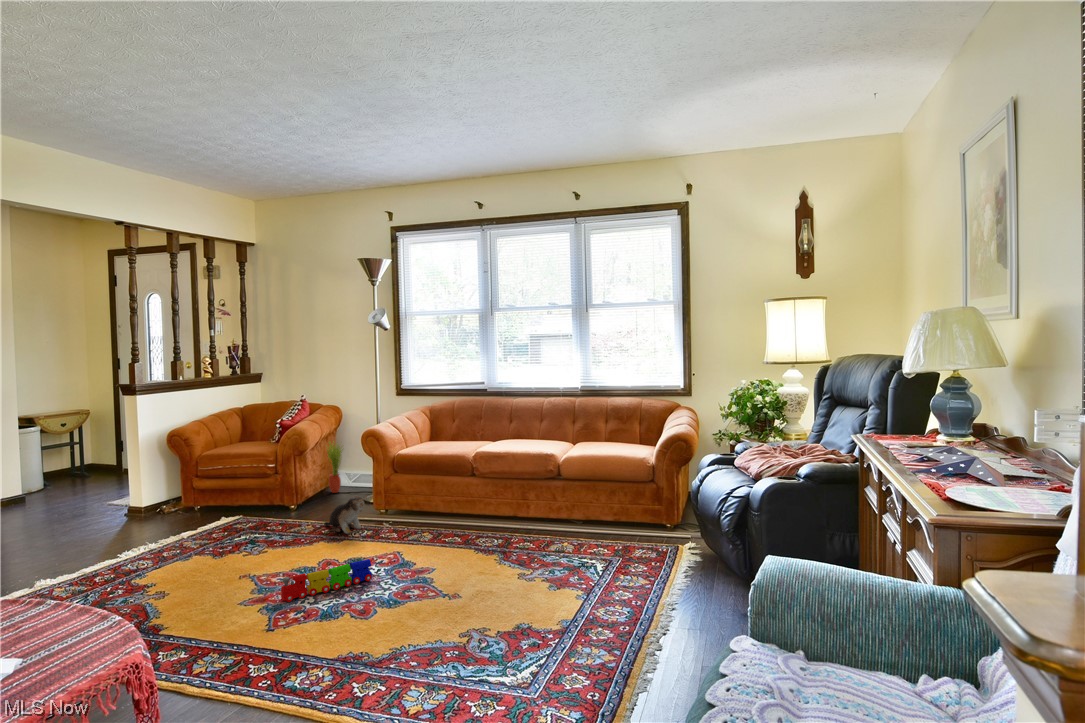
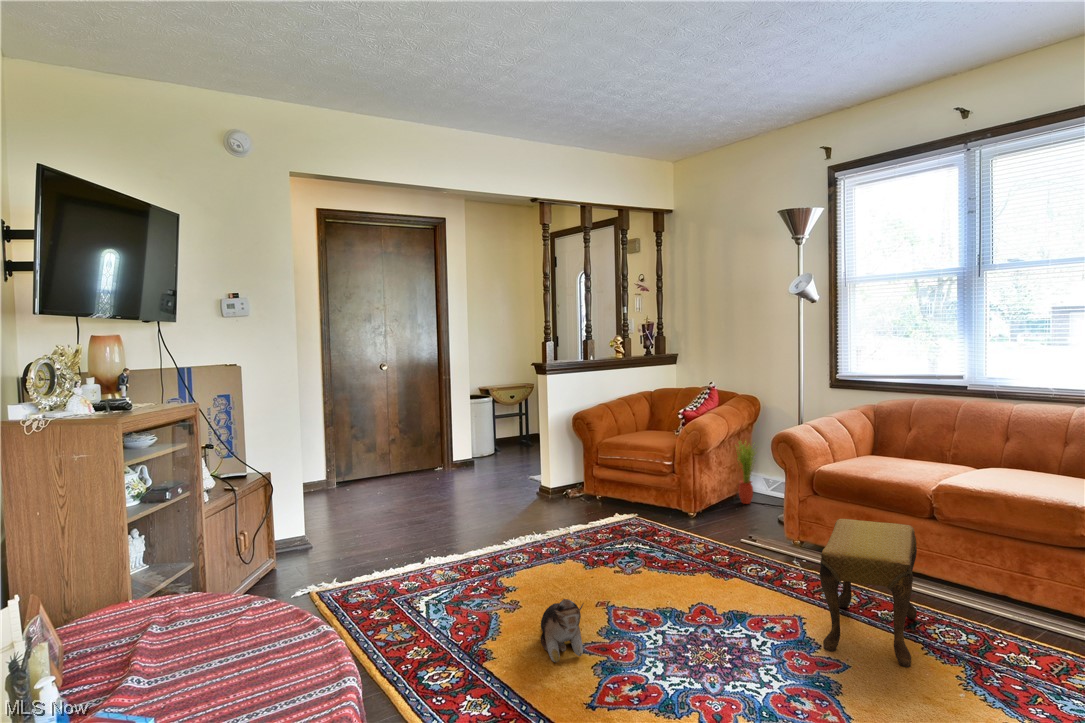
footstool: none [415,476,471,565] -> present [820,519,917,667]
plush toy: present [325,495,367,534] -> present [540,599,584,662]
toy train: present [281,559,372,602] -> none [630,626,750,659]

